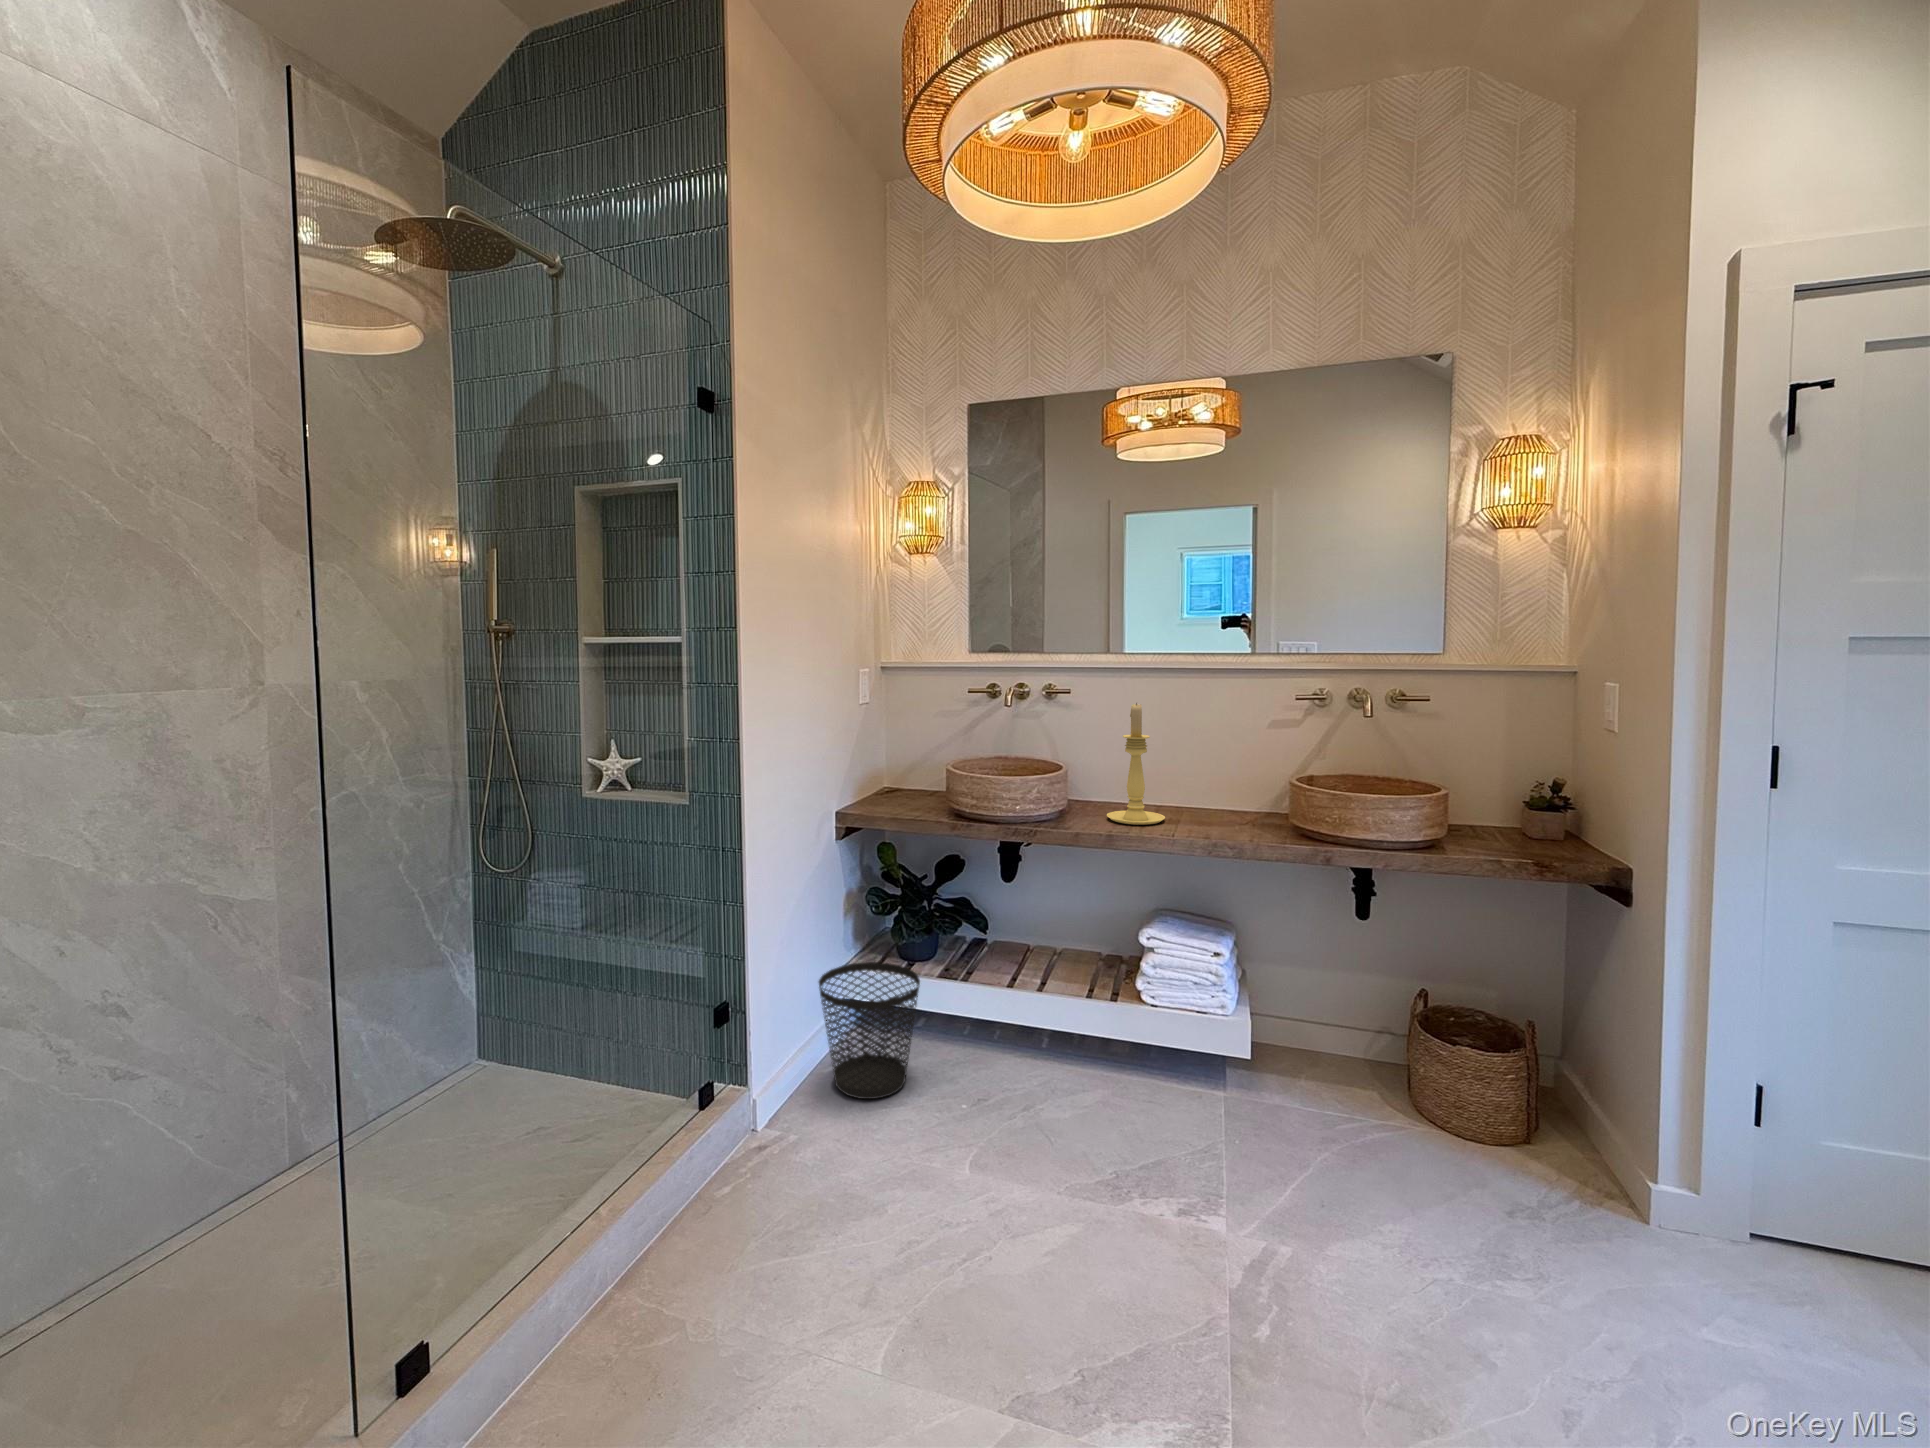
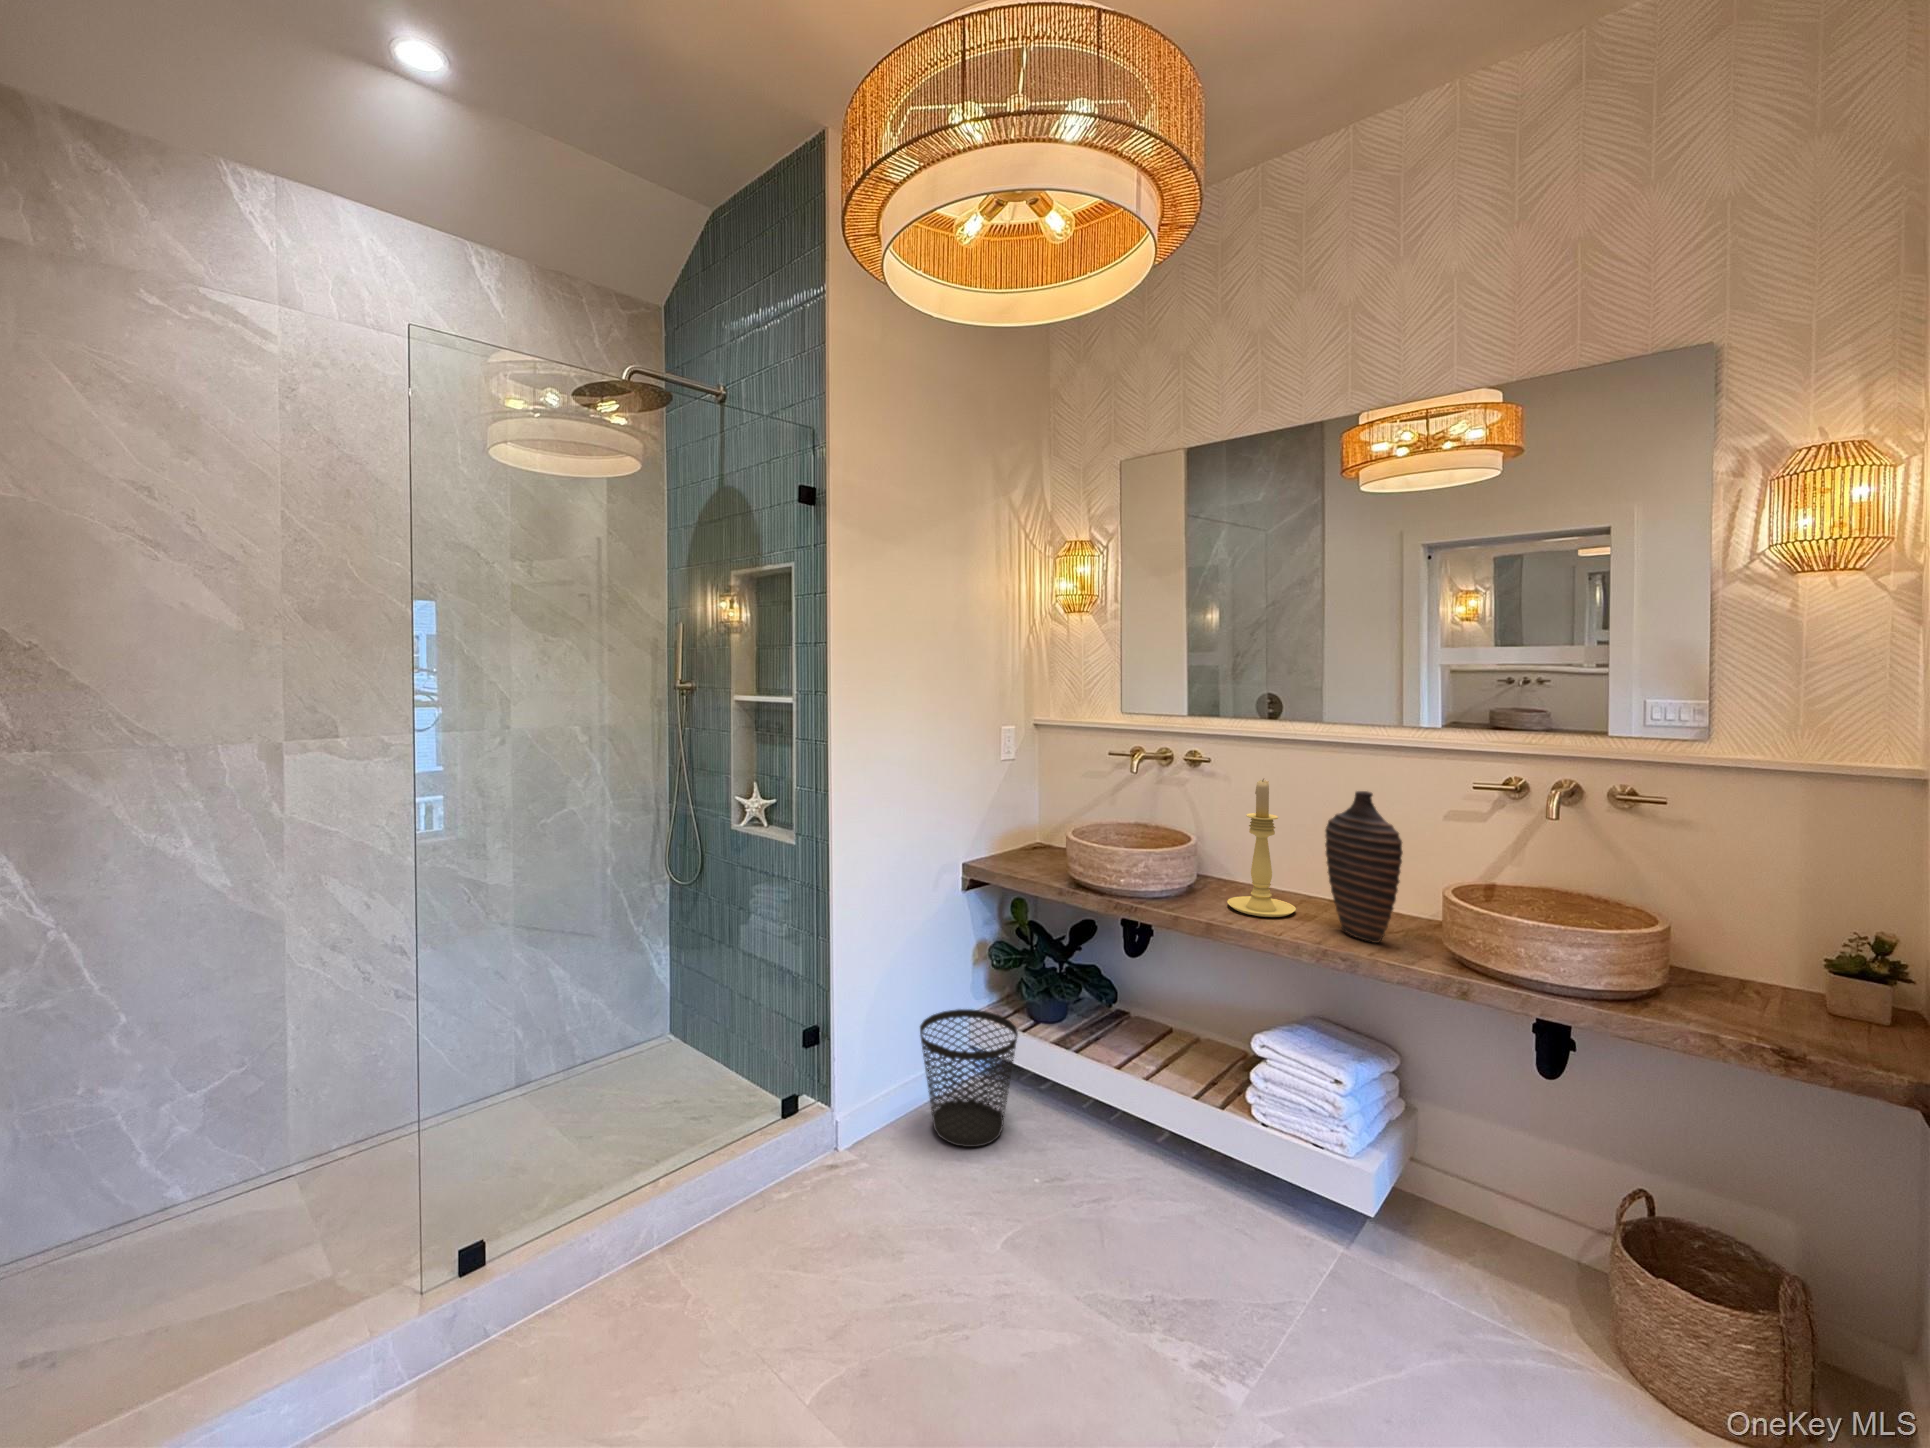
decorative vase: none [1194,705,1267,832] -> present [1325,791,1403,943]

